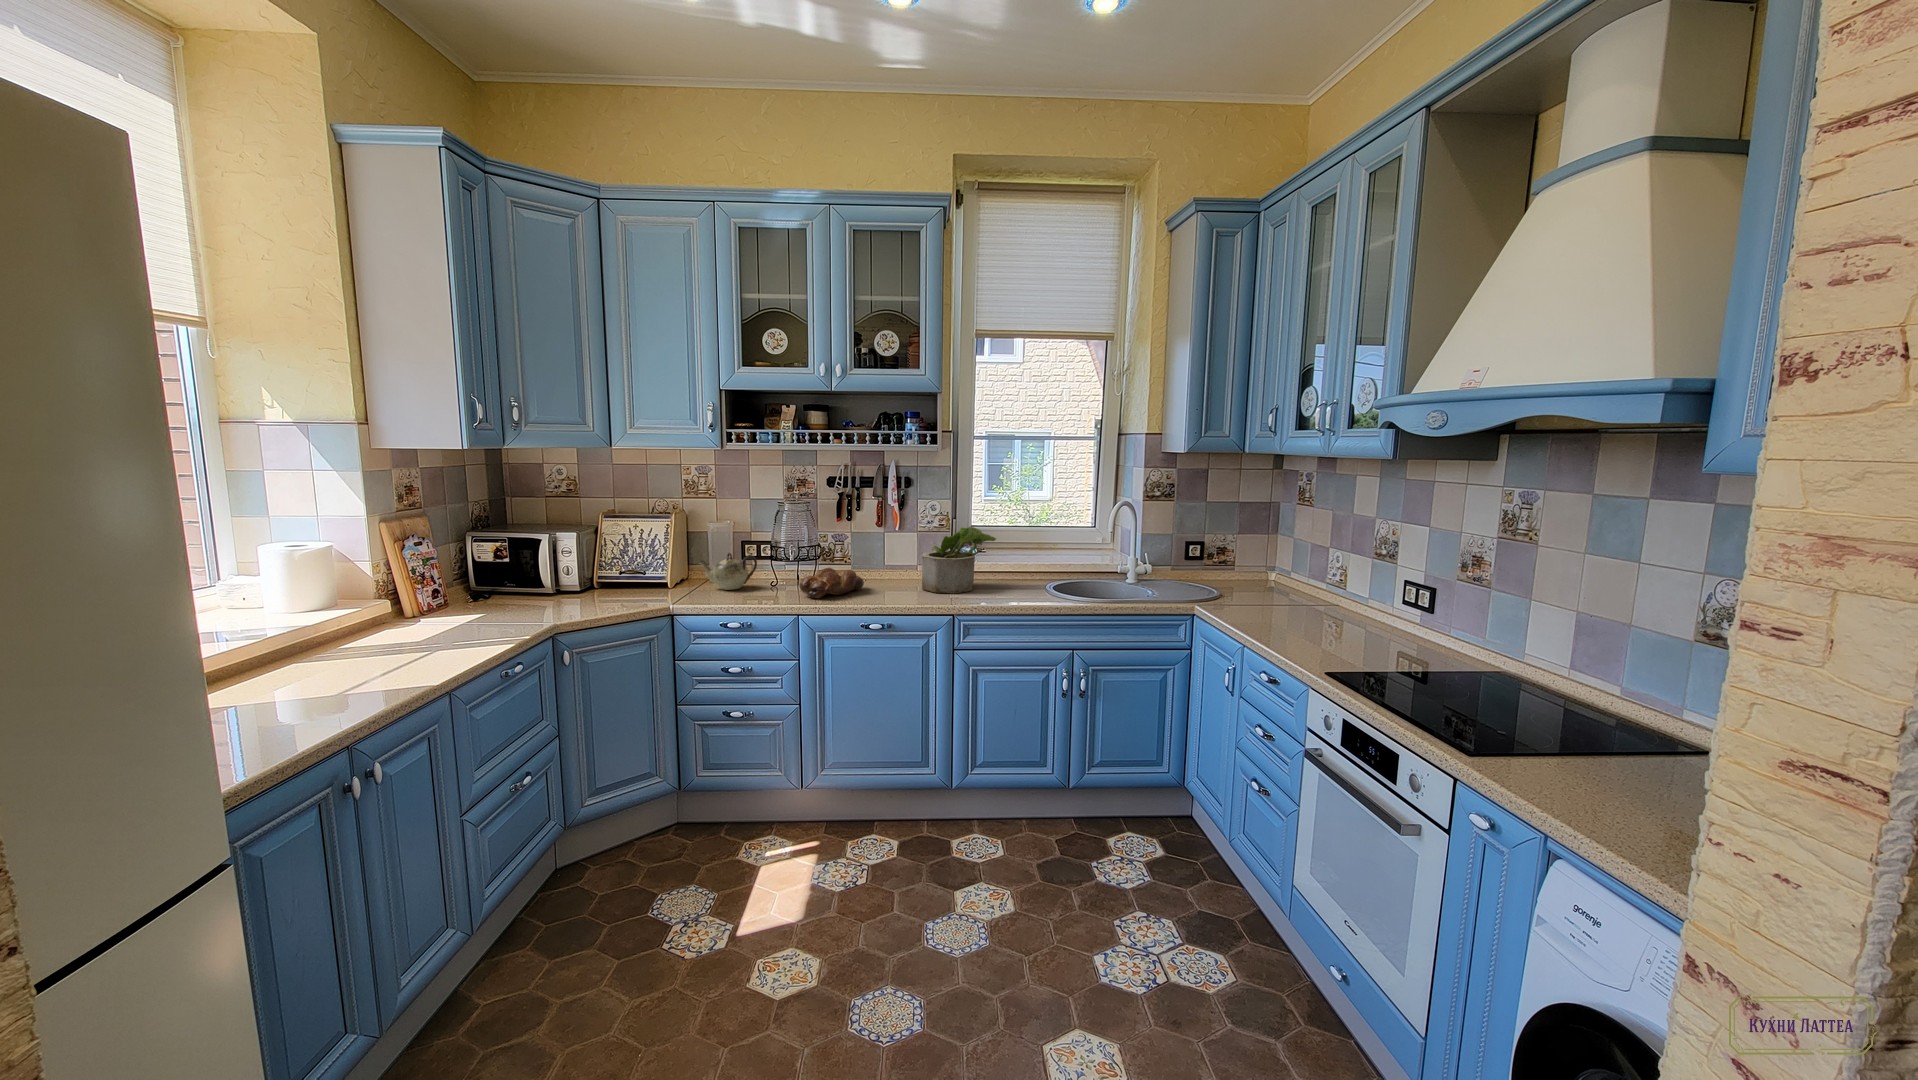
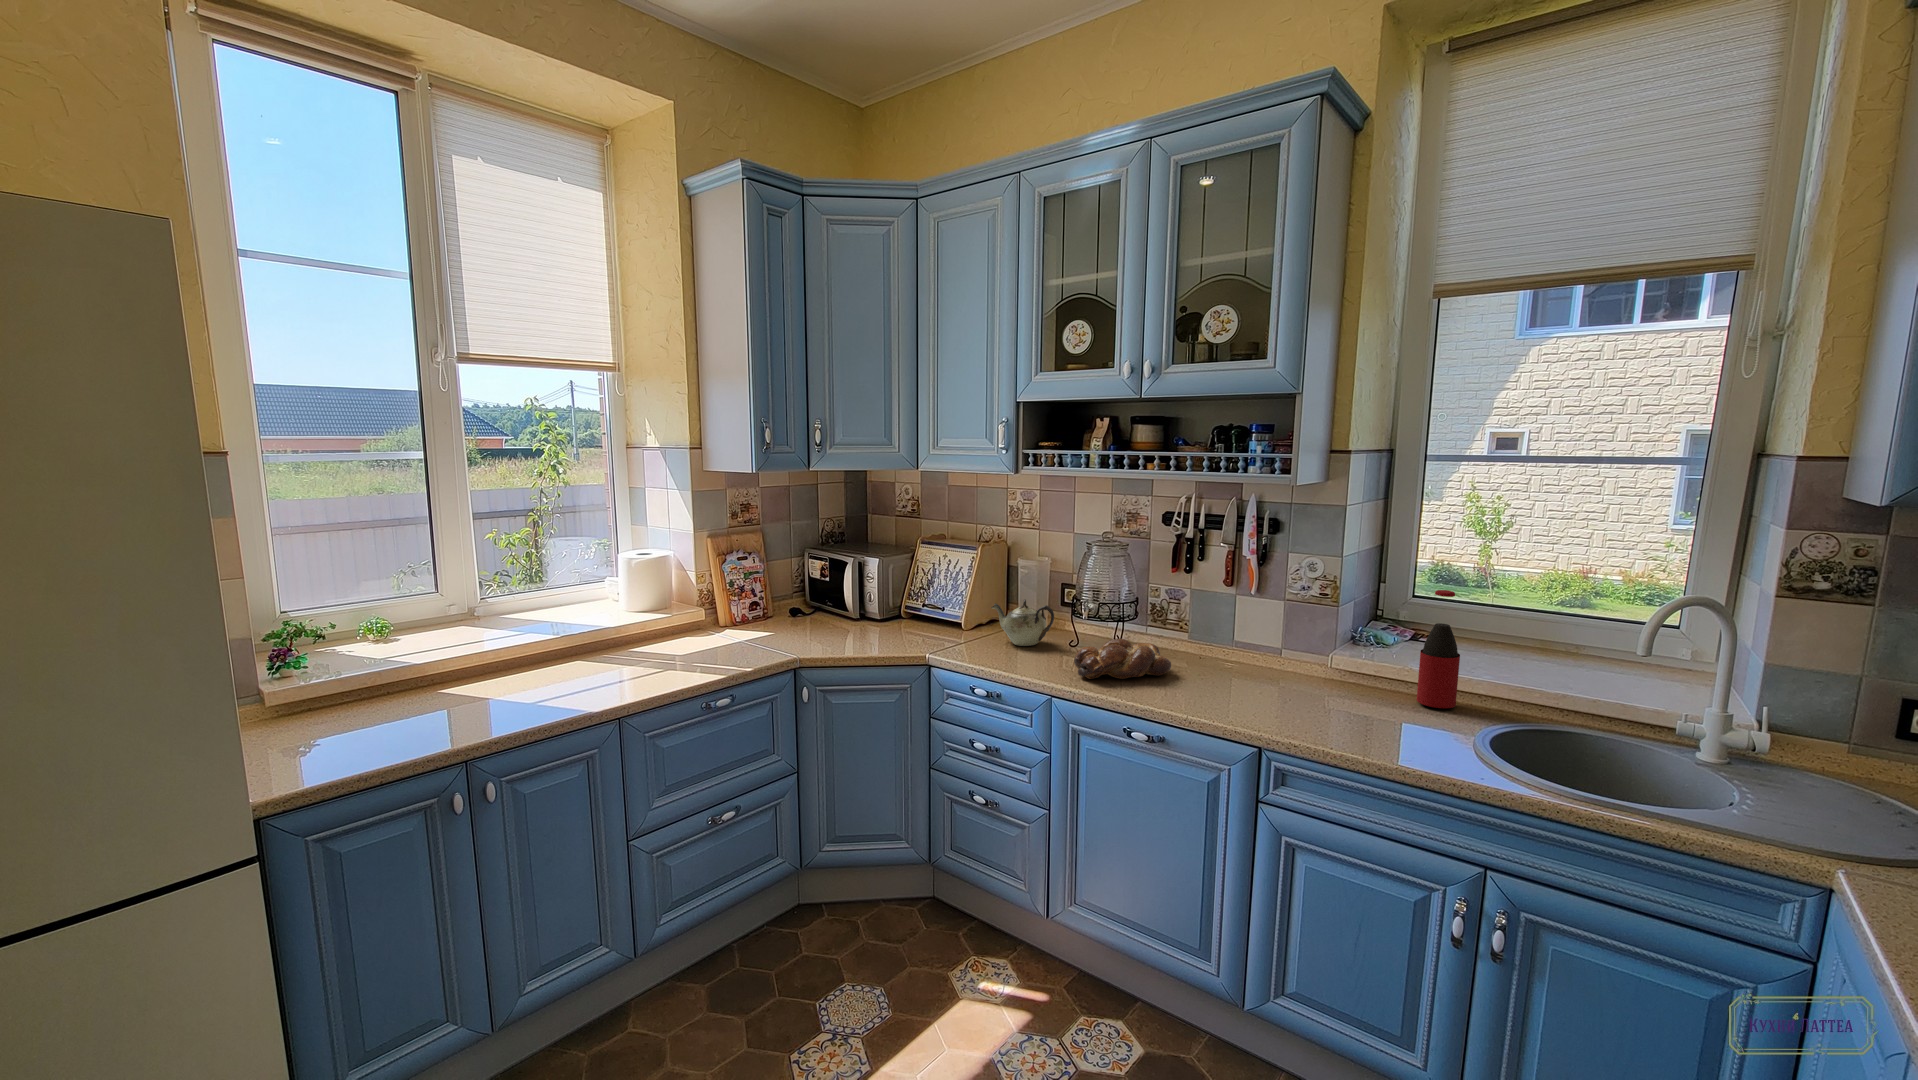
bottle: none [1004,511,1025,580] -> present [1417,590,1460,708]
potted plant: present [922,526,996,593] -> none [1247,610,1382,713]

